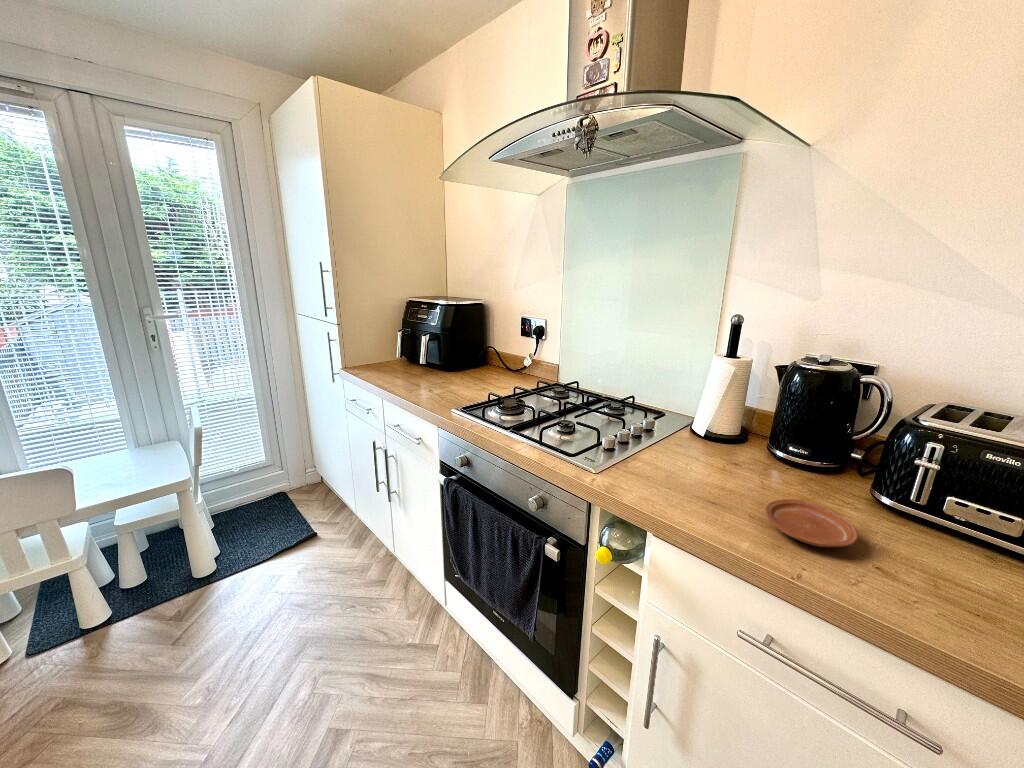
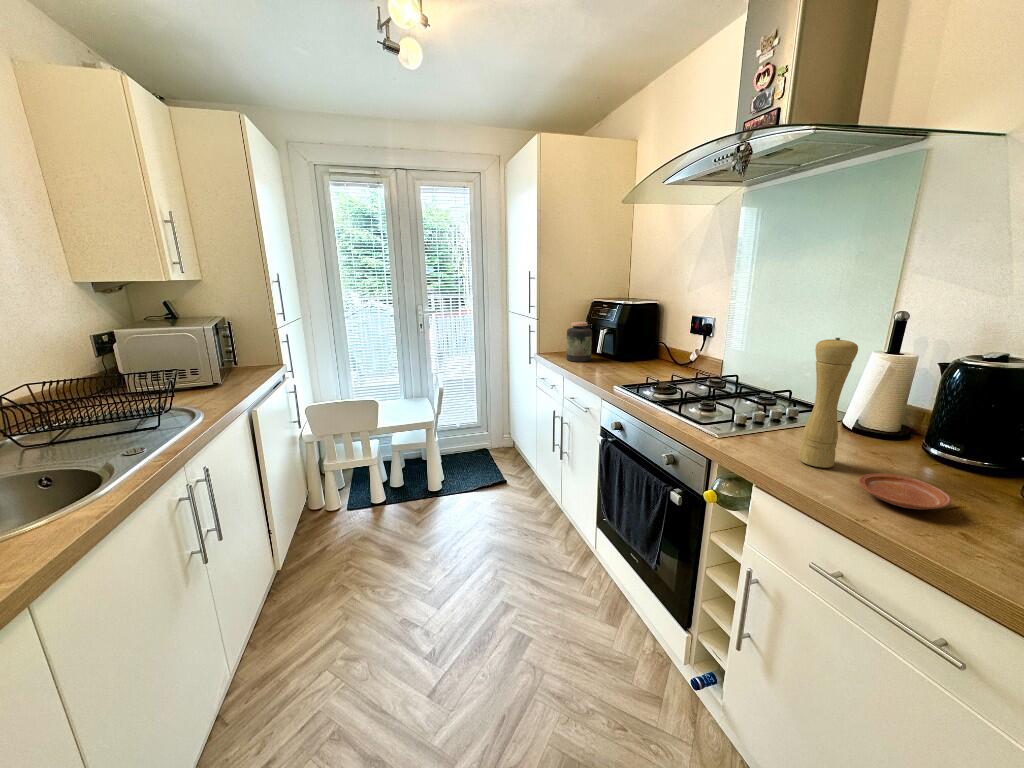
jar: none [380,327,413,377] -> present [566,322,592,362]
pepper mill: none [686,350,746,499] -> present [798,338,858,468]

